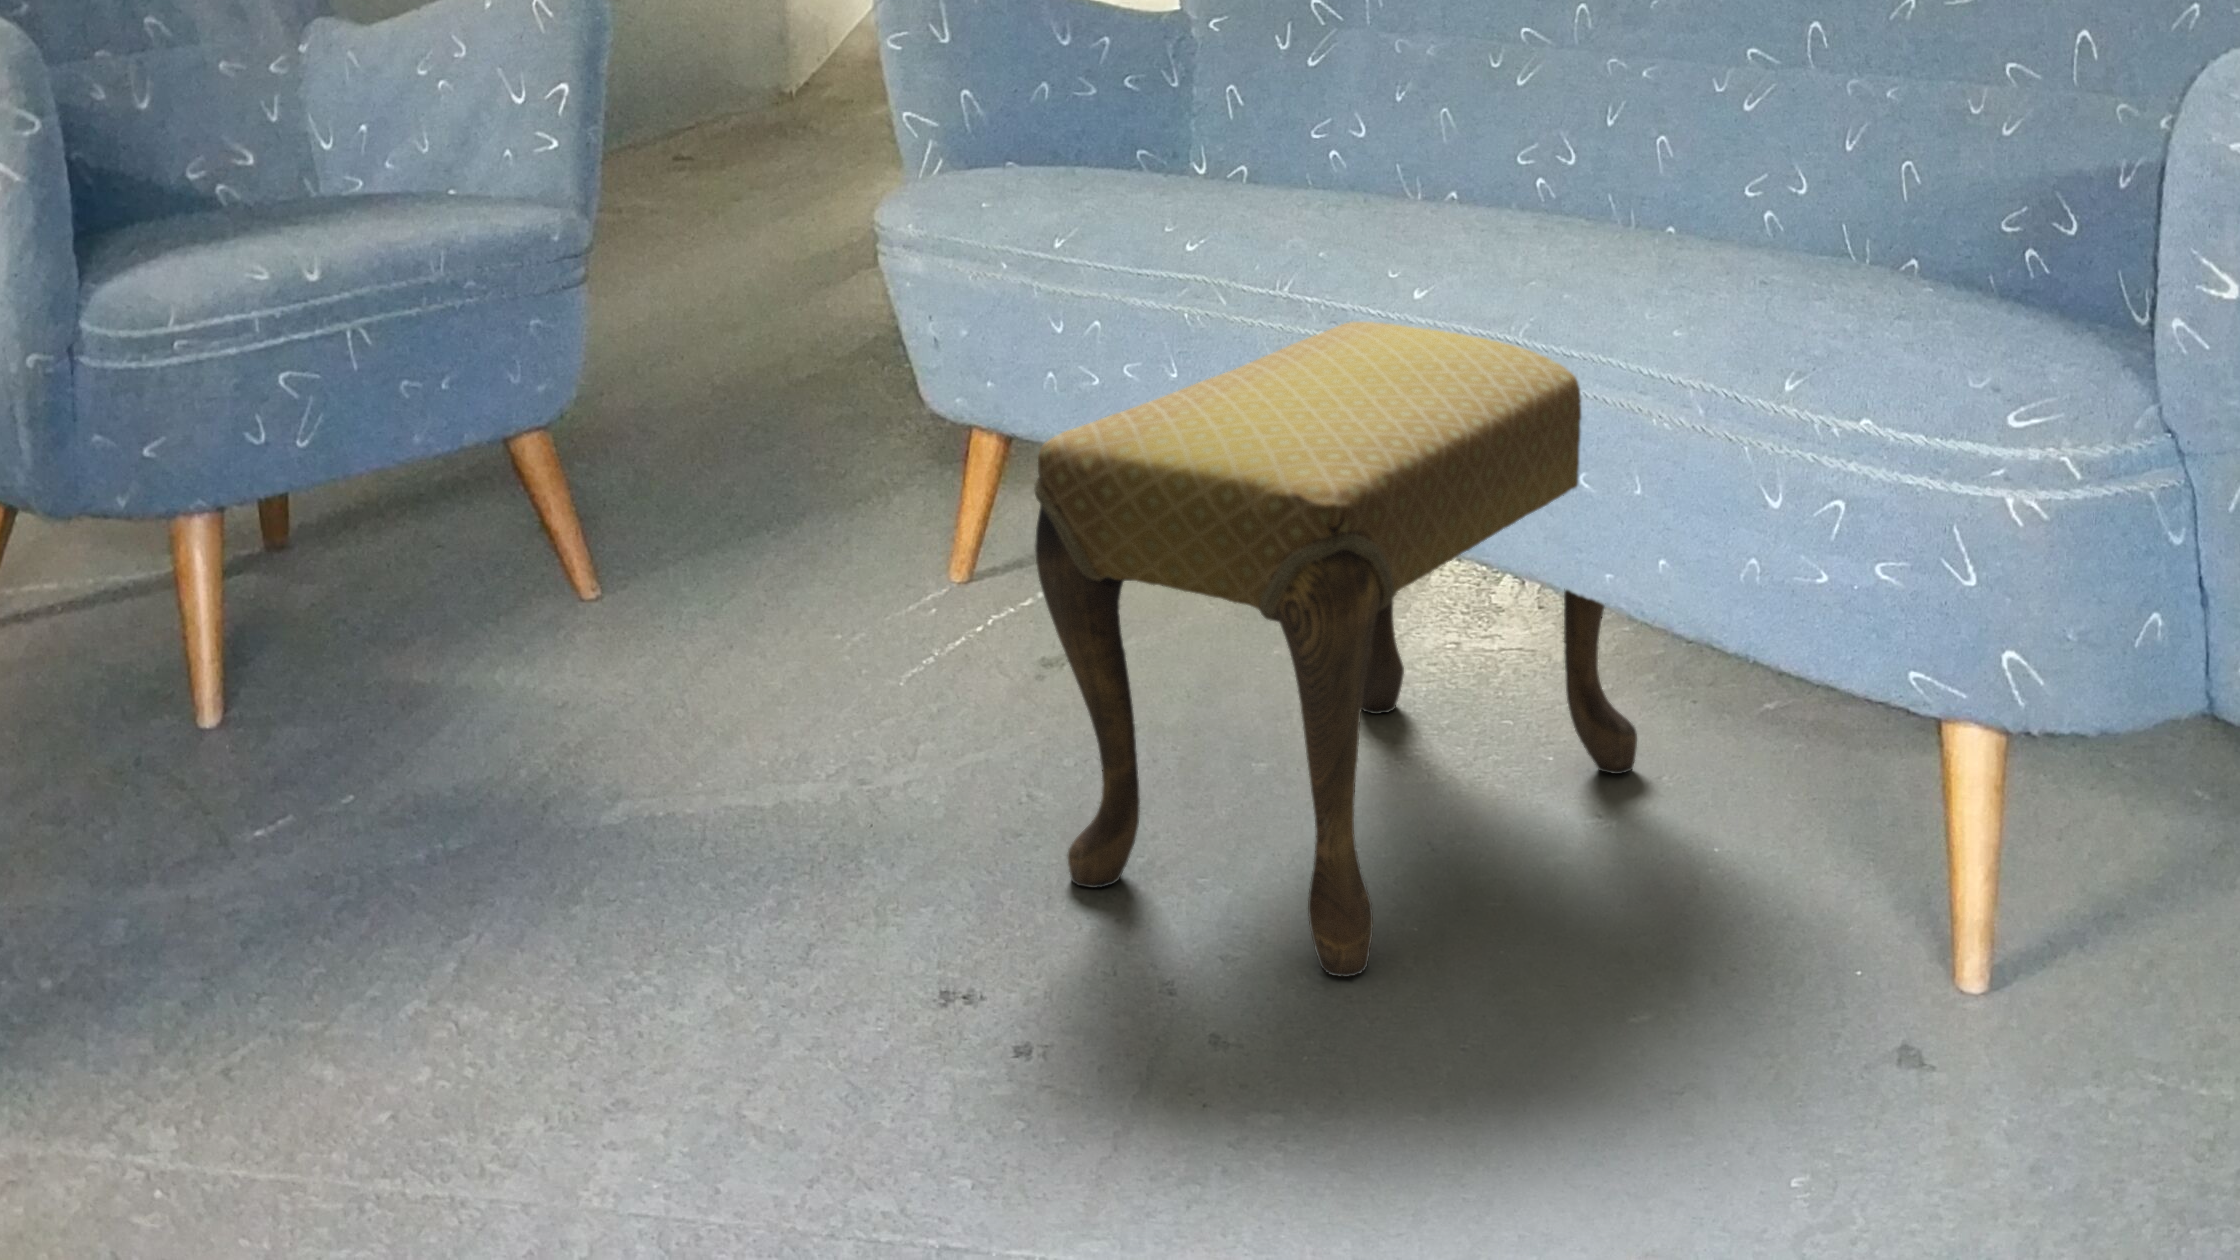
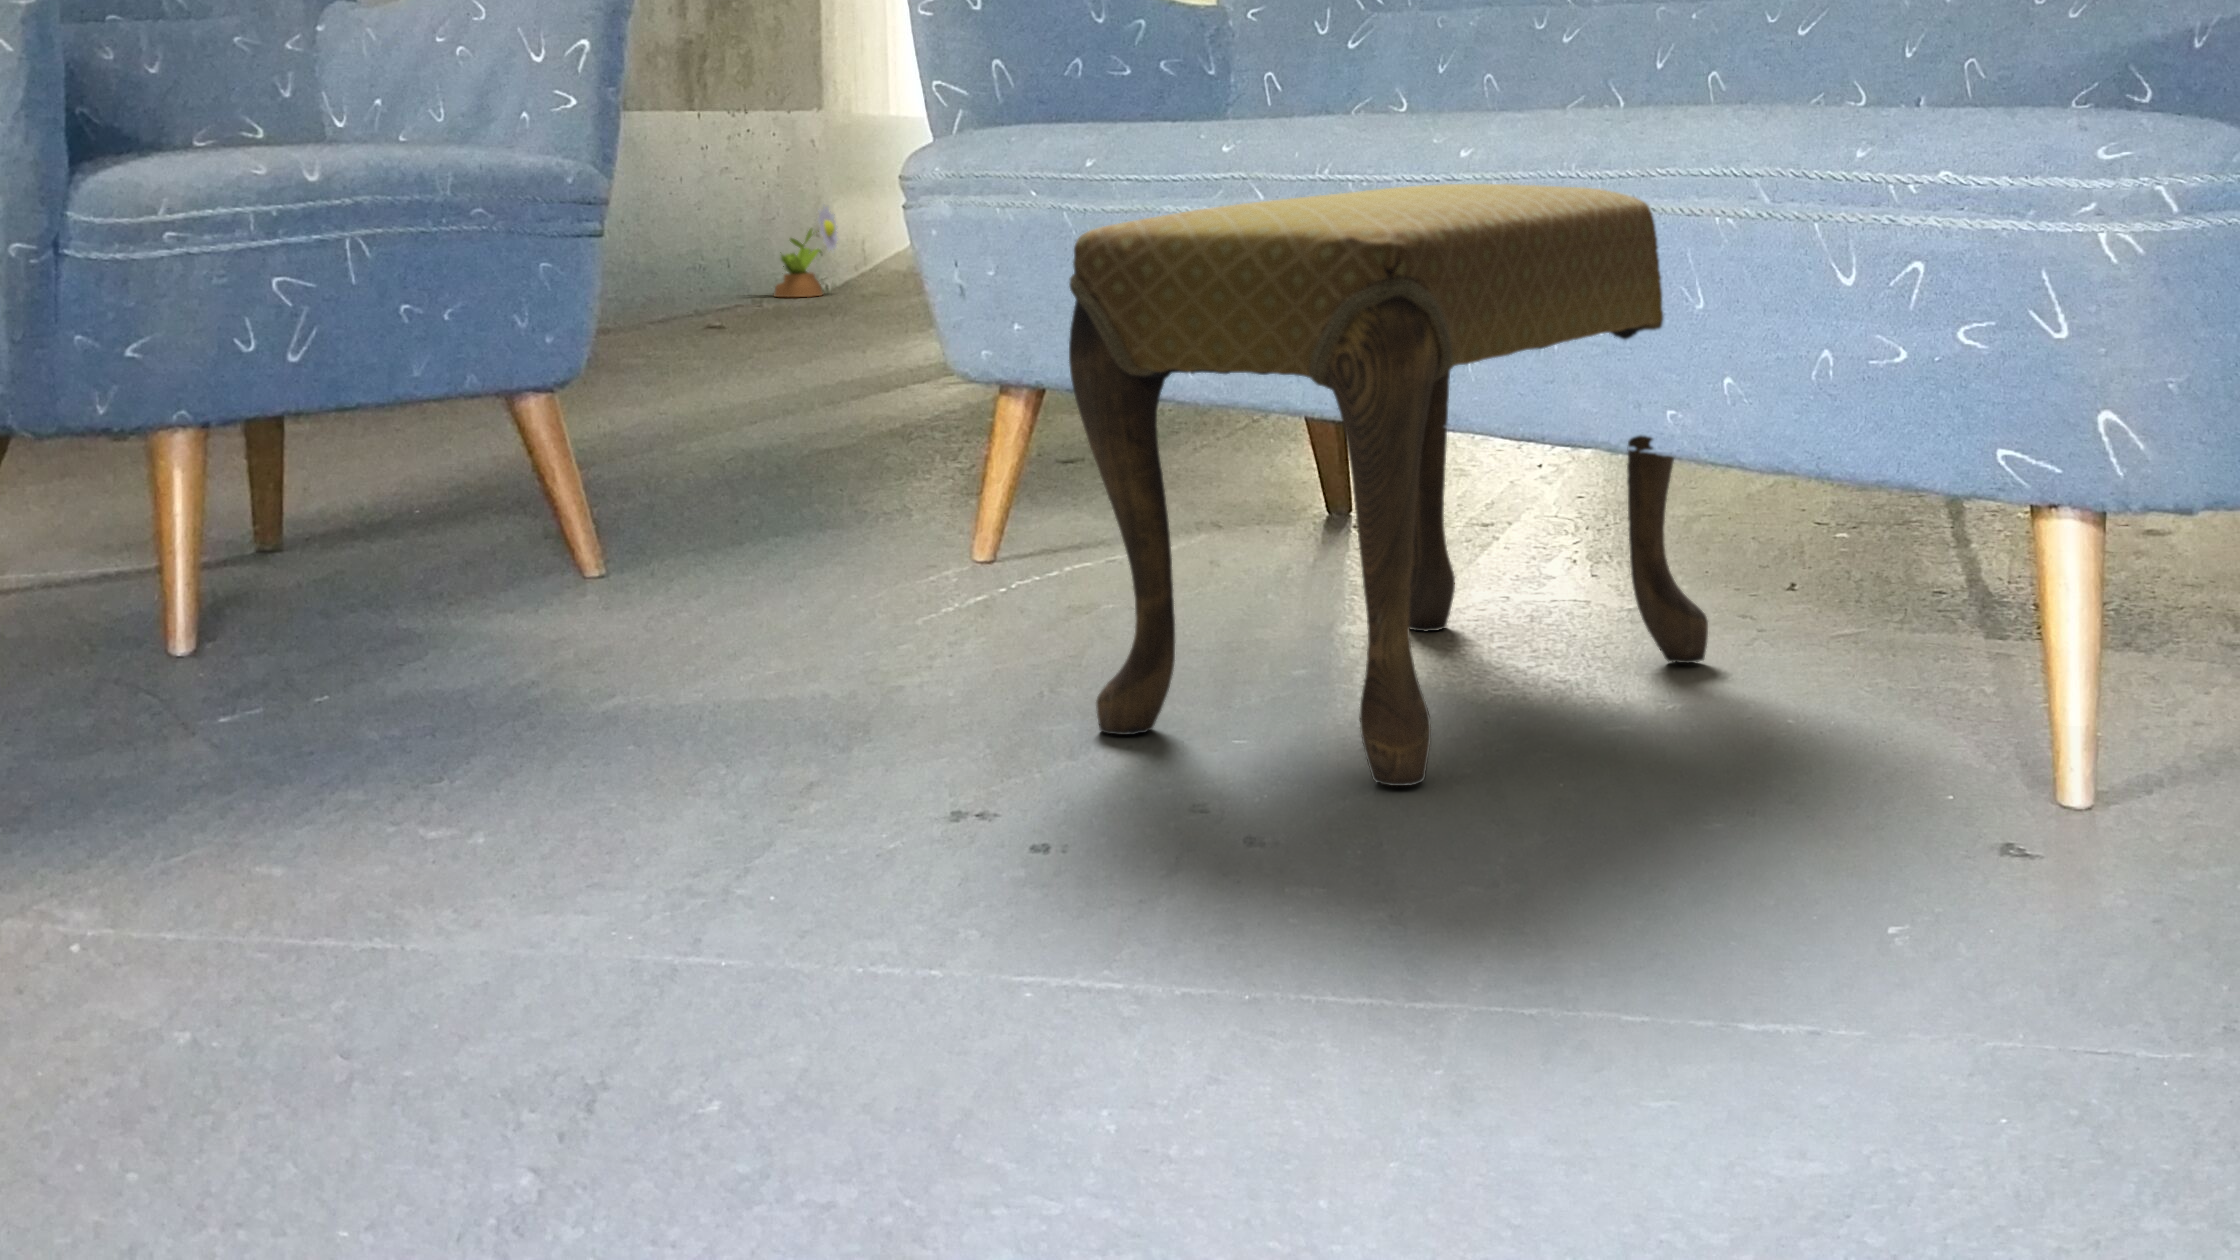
decorative plant: none [733,21,823,115] -> present [774,206,838,297]

